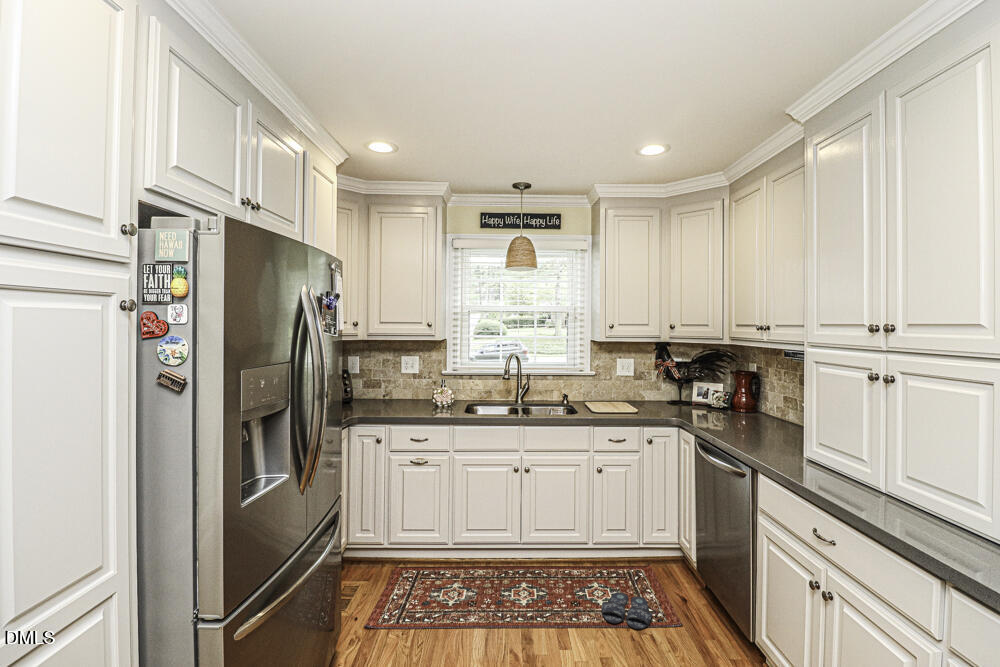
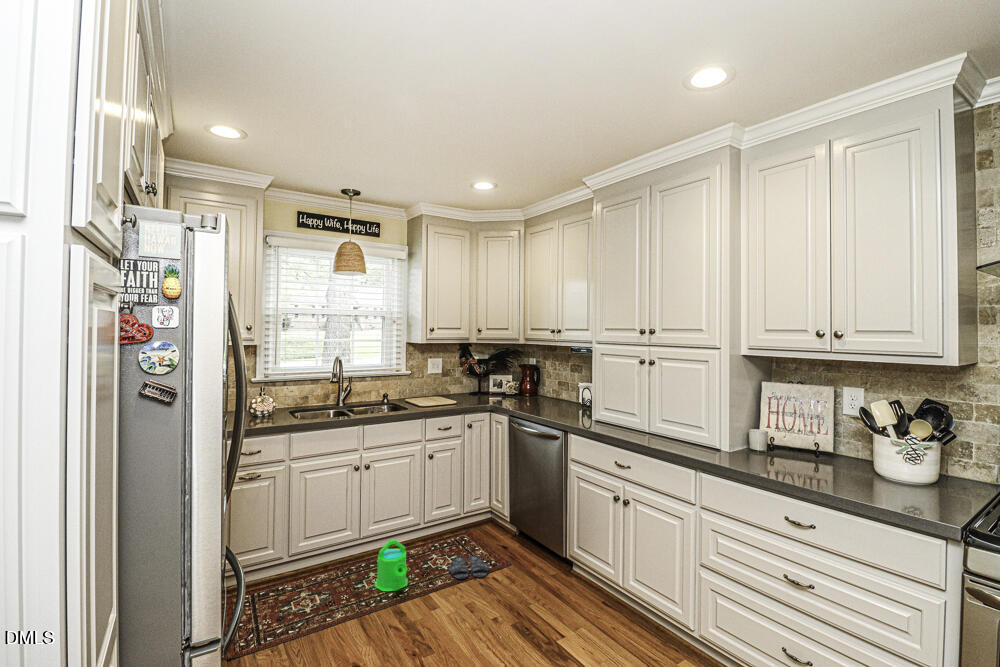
watering can: none [518,554,555,612] -> present [375,539,408,591]

